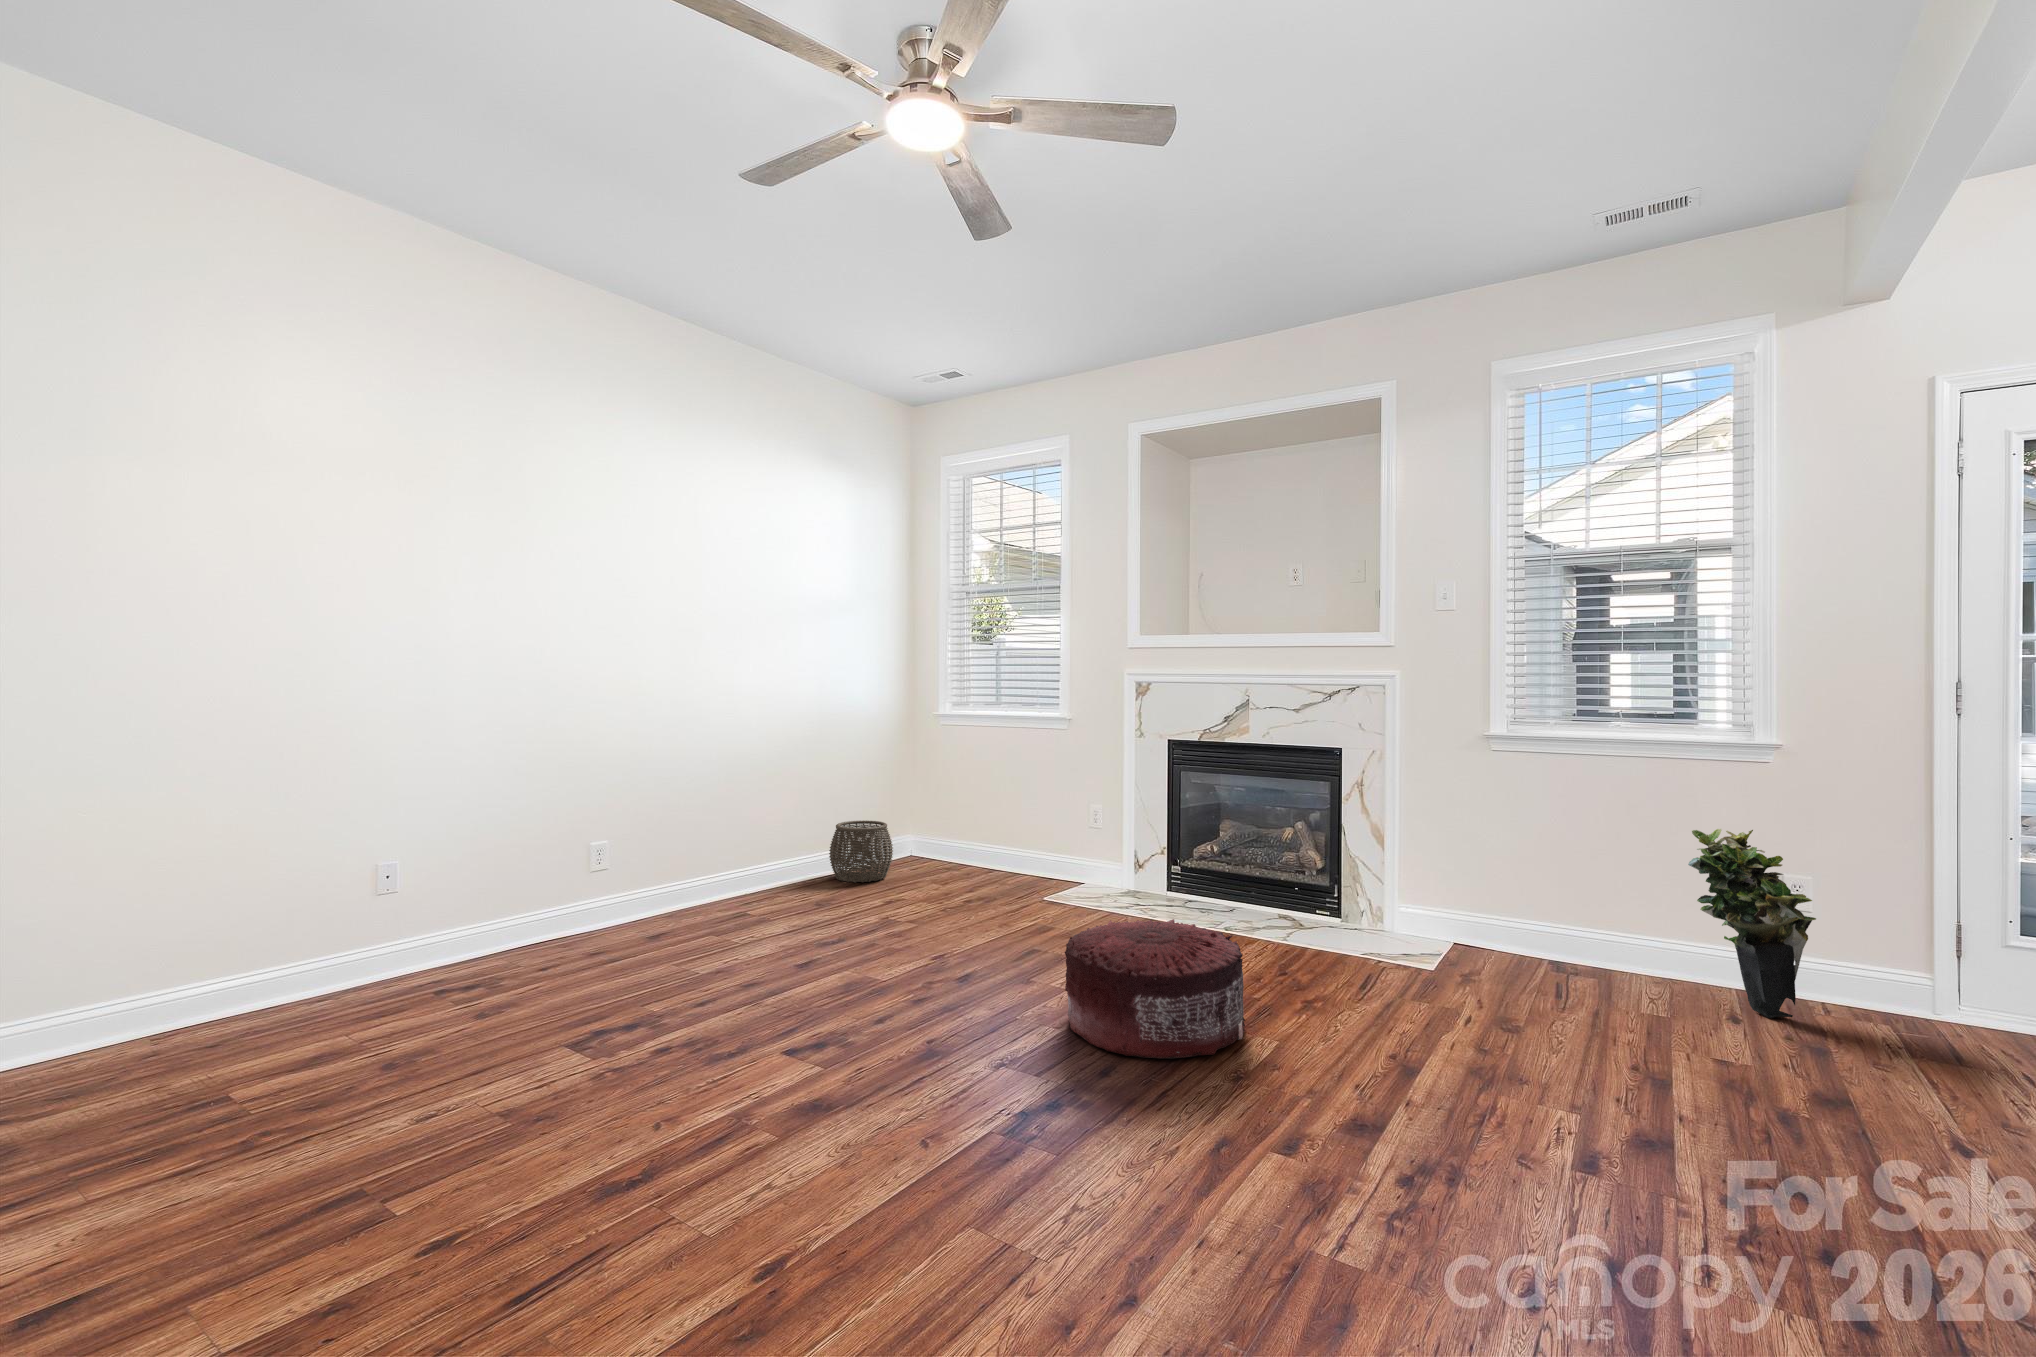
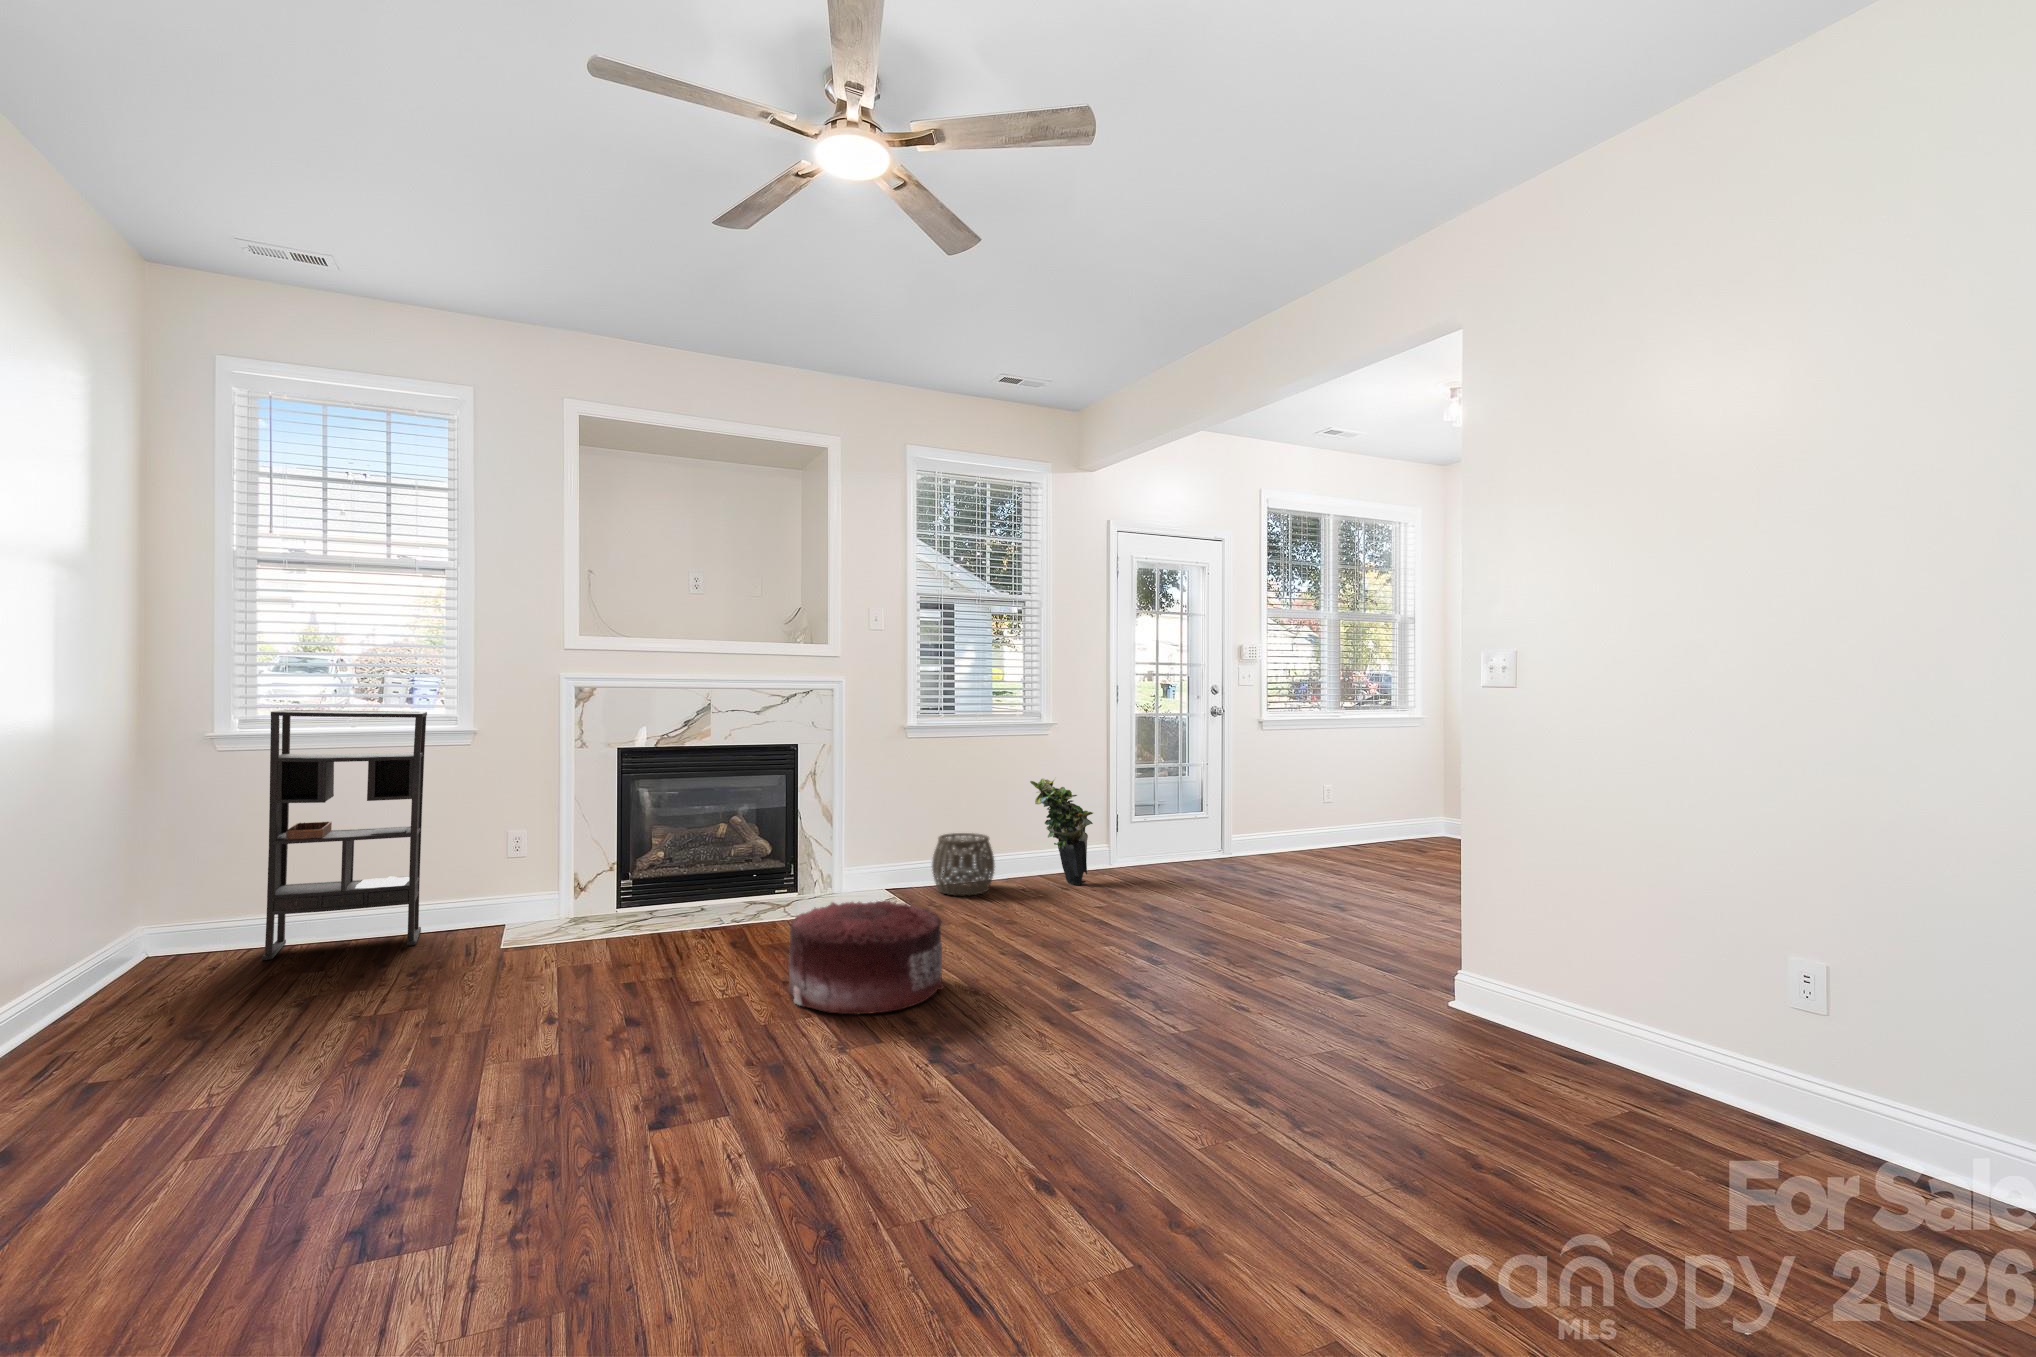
bookshelf: none [932,698,1035,883] -> present [262,710,427,960]
woven basket: present [829,820,893,882] -> present [932,833,995,896]

